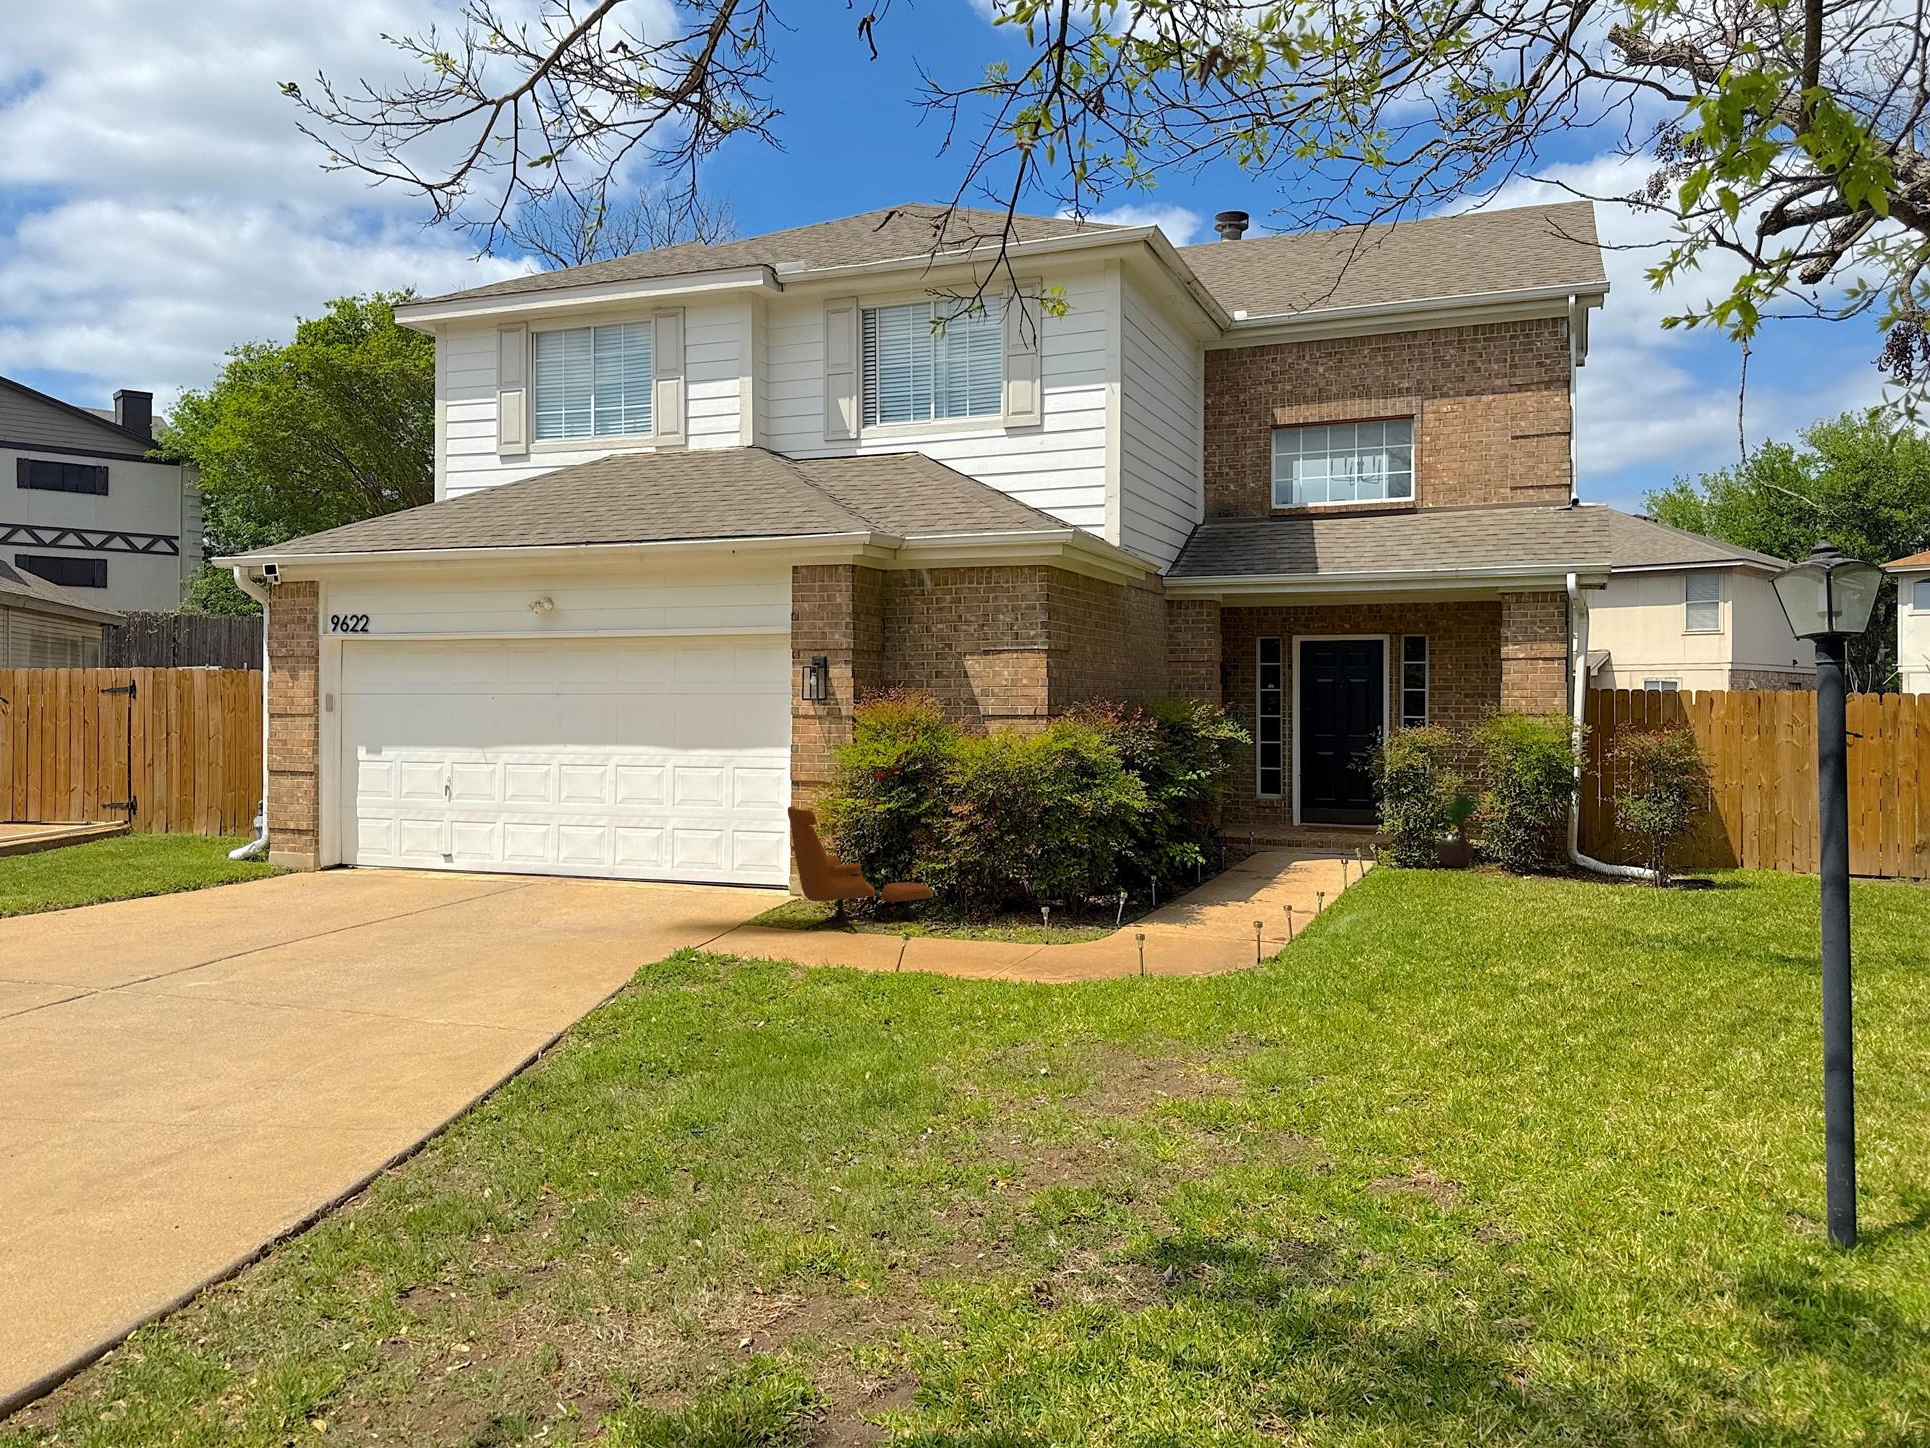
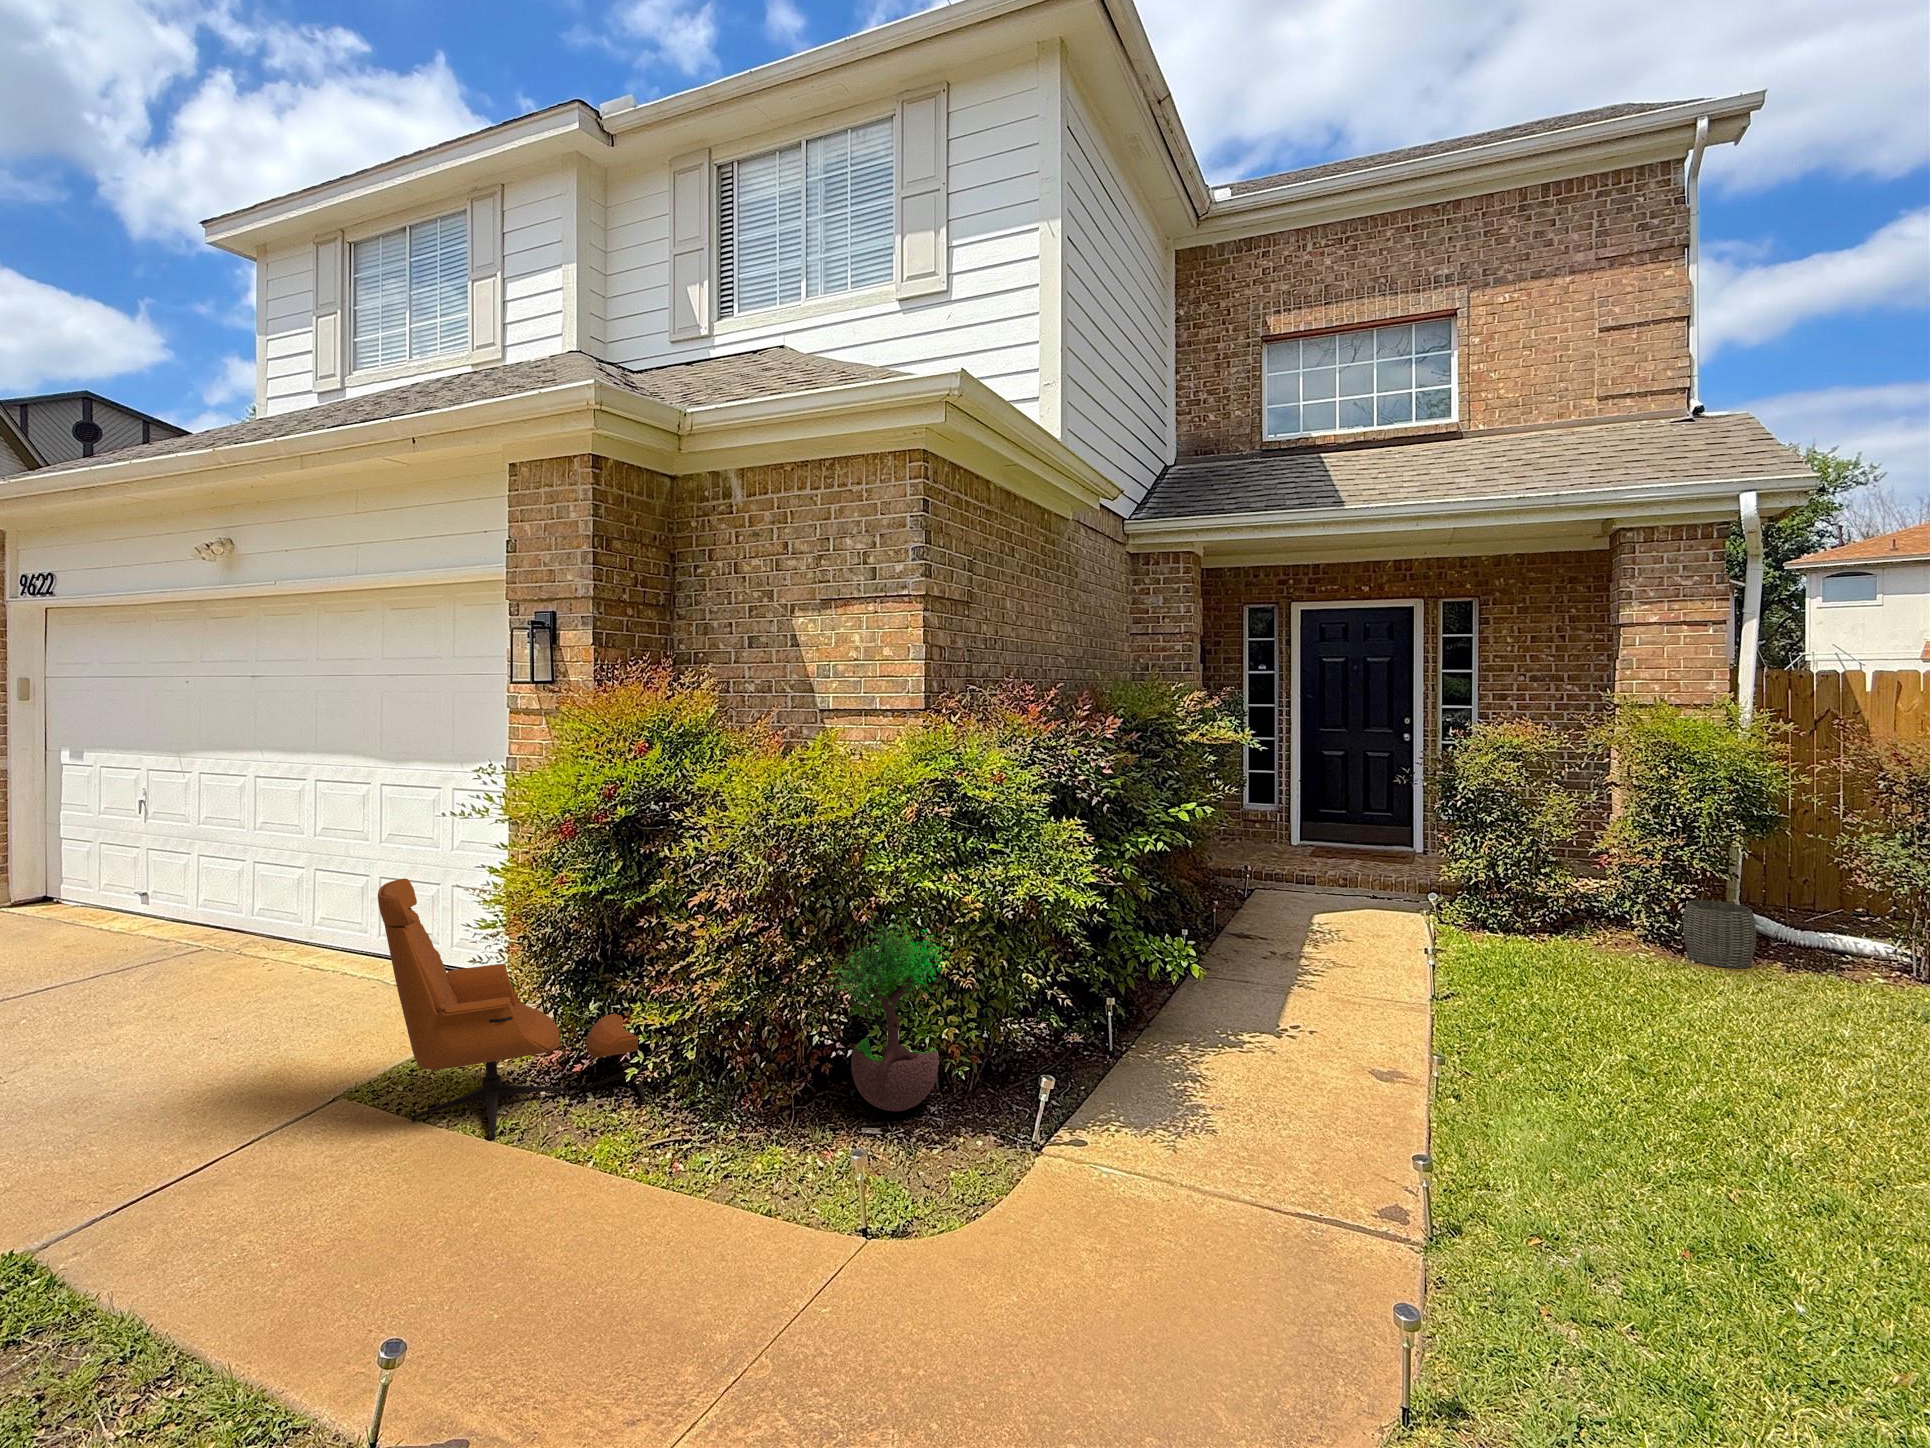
potted tree: present [1436,790,1479,867] -> present [828,912,949,1111]
woven basket: none [1513,838,1550,876] -> present [1683,900,1756,968]

